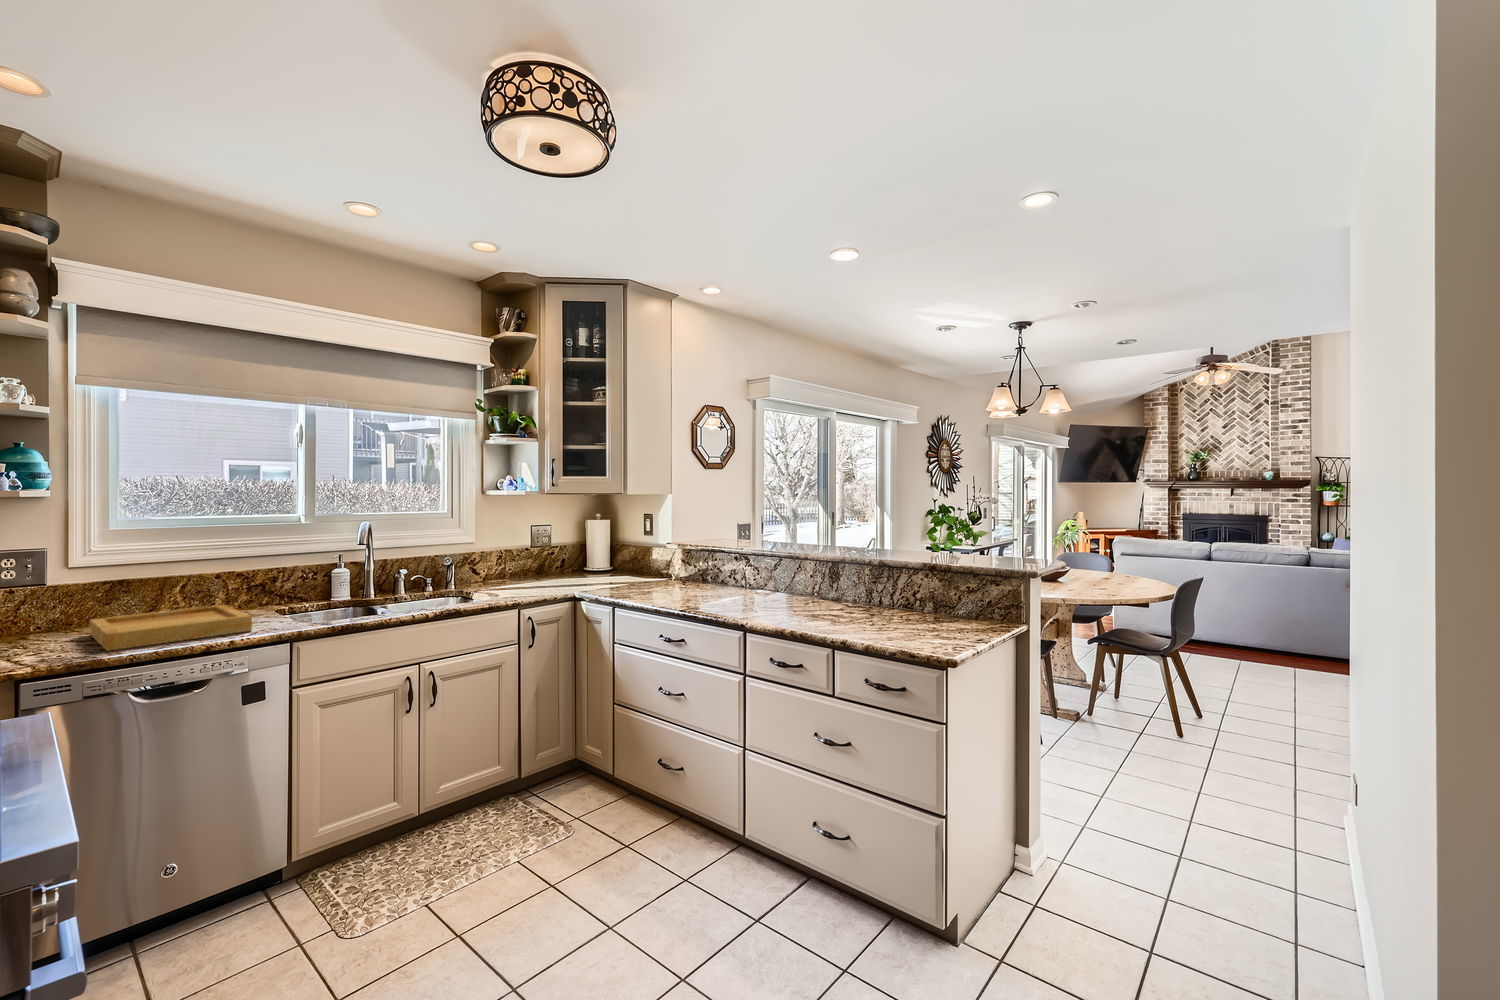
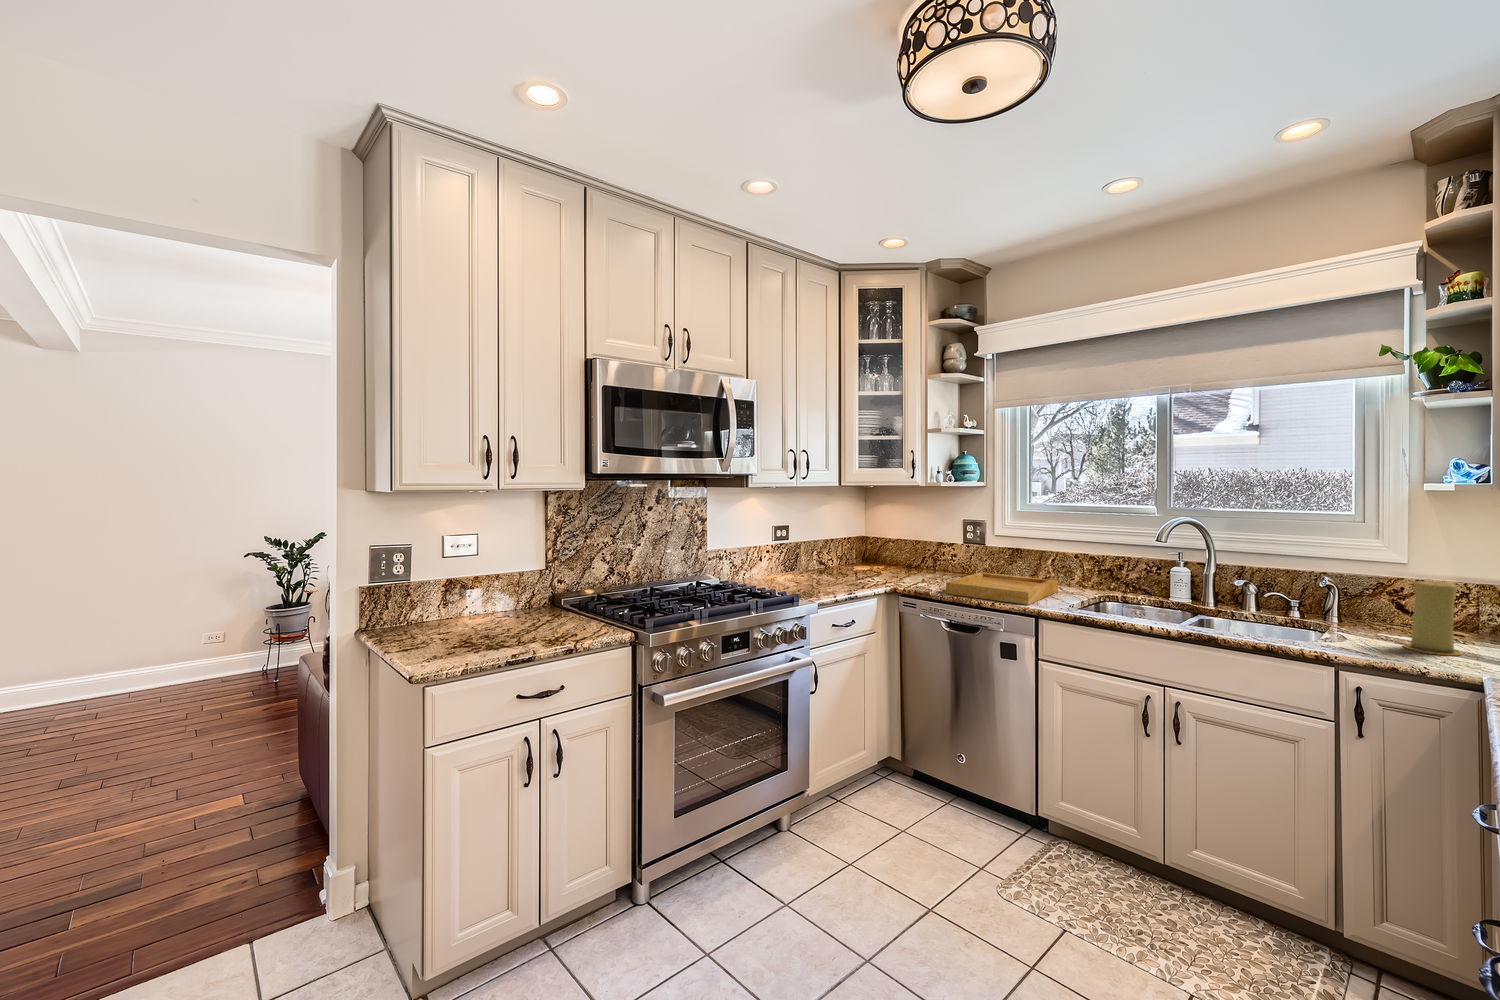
candle: none [506,547,532,591] -> present [1404,582,1461,655]

